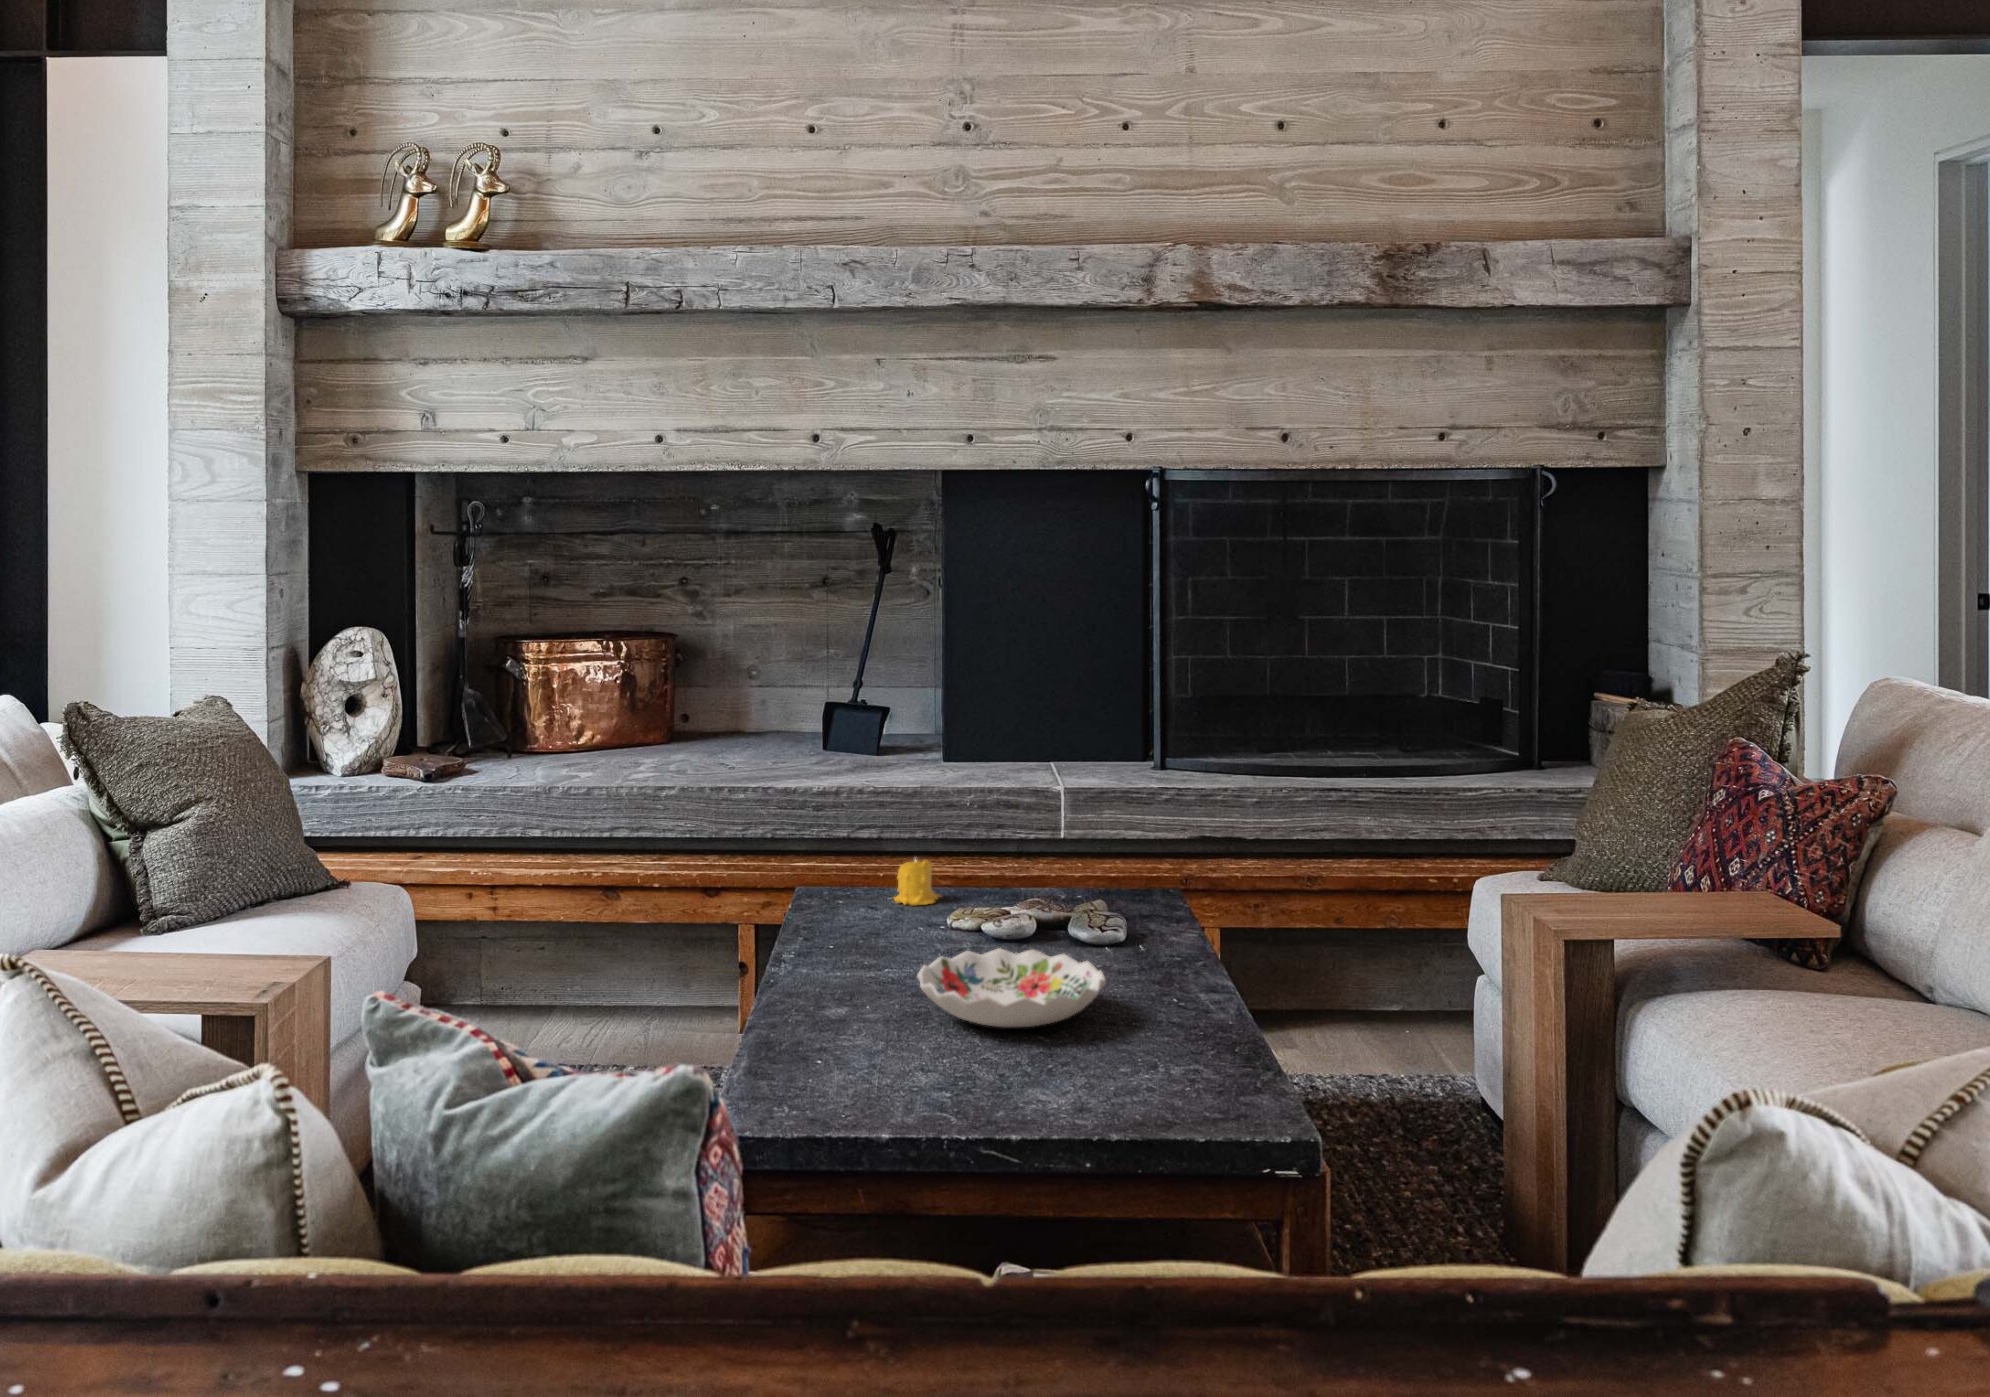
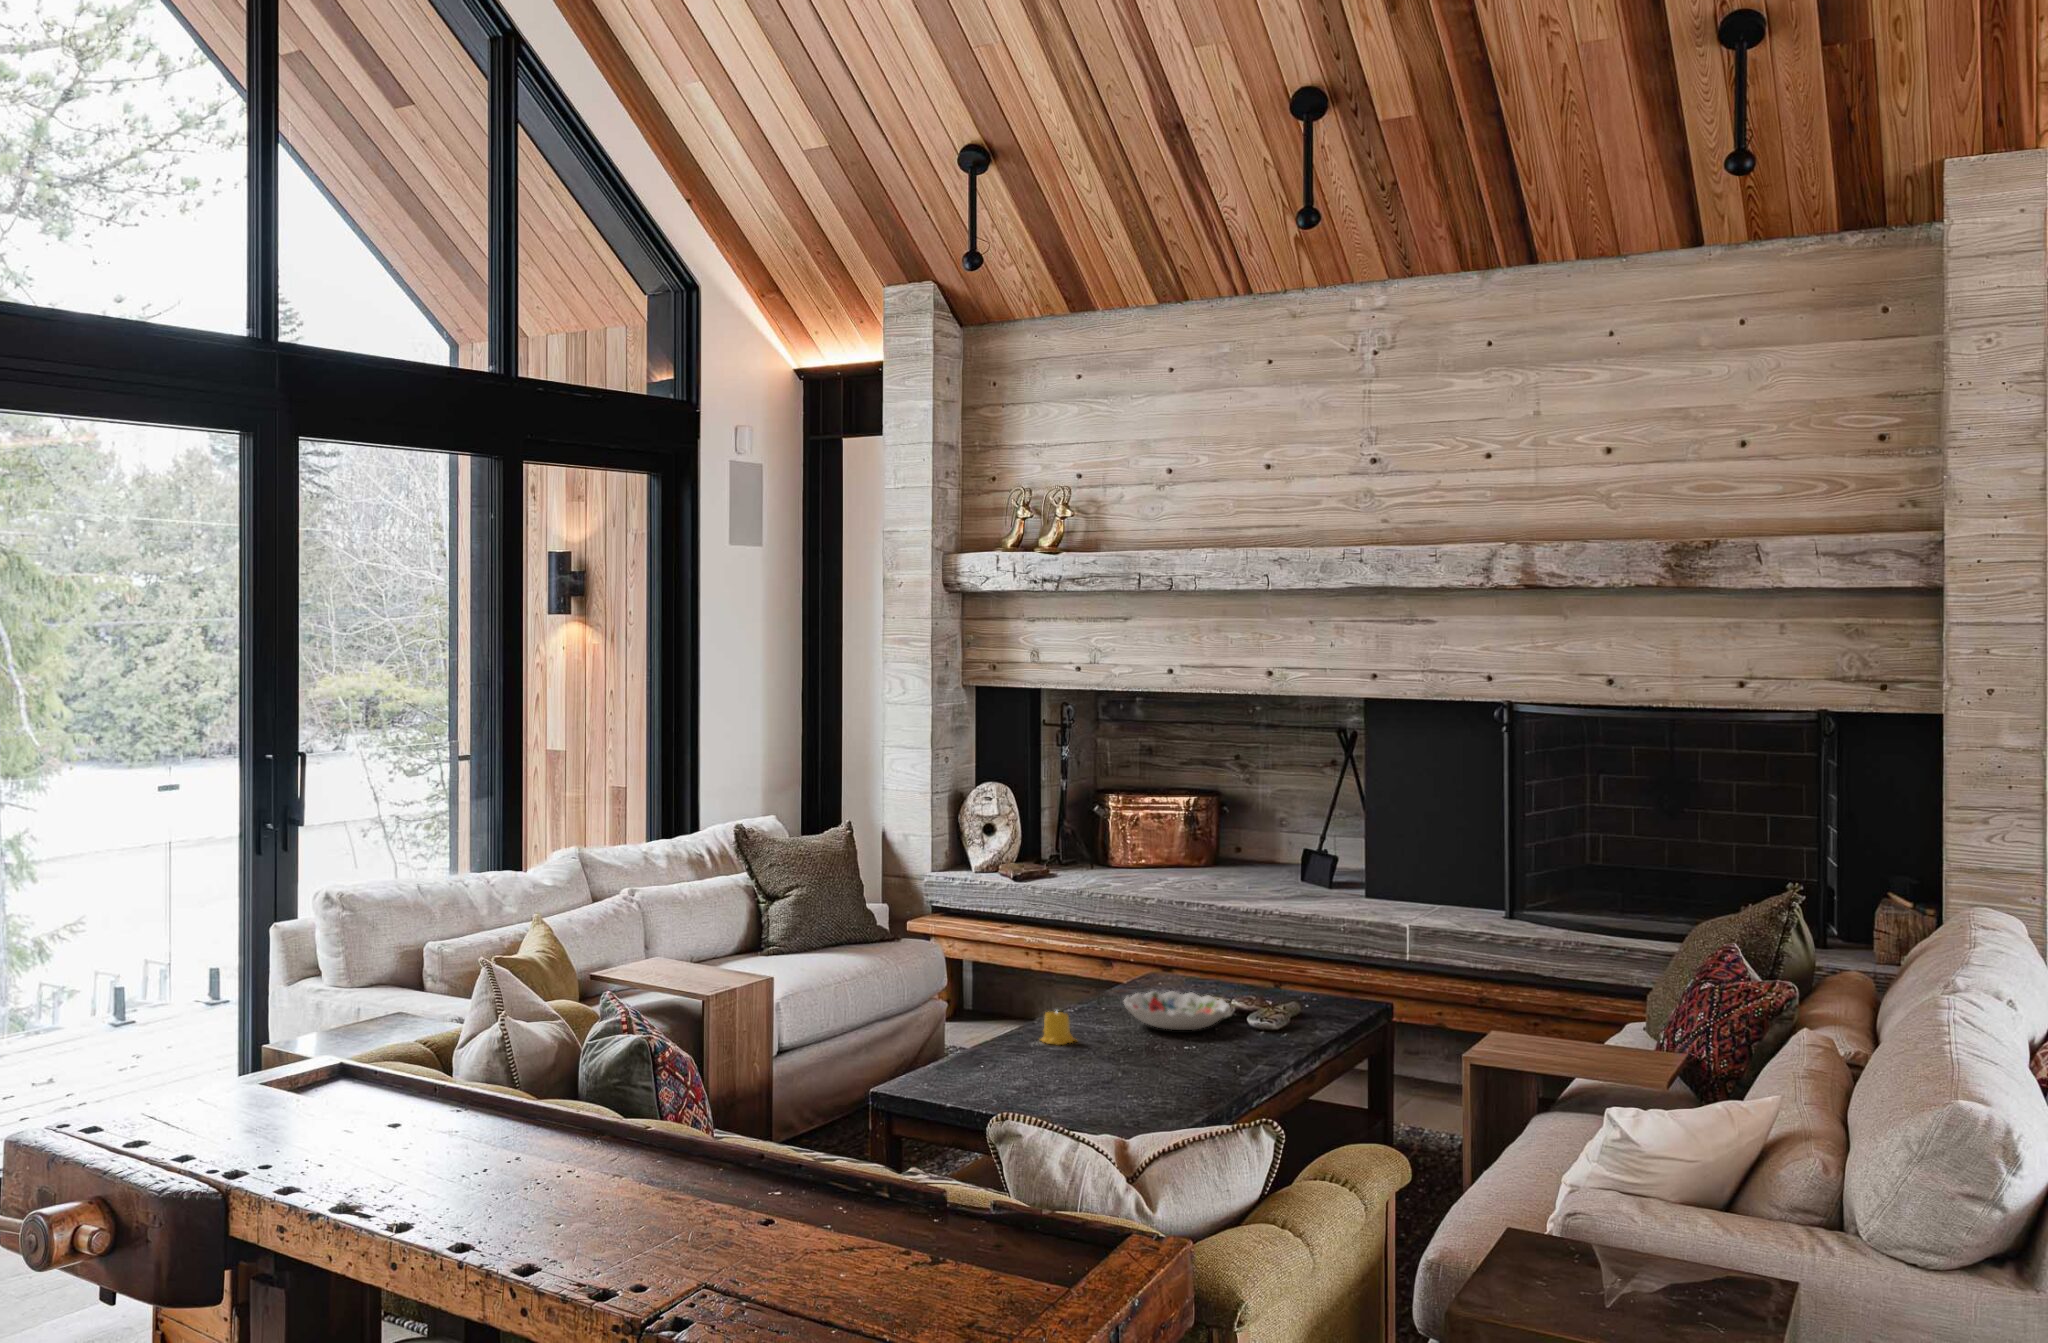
candle: present [894,860,941,905] -> present [1041,1012,1075,1045]

